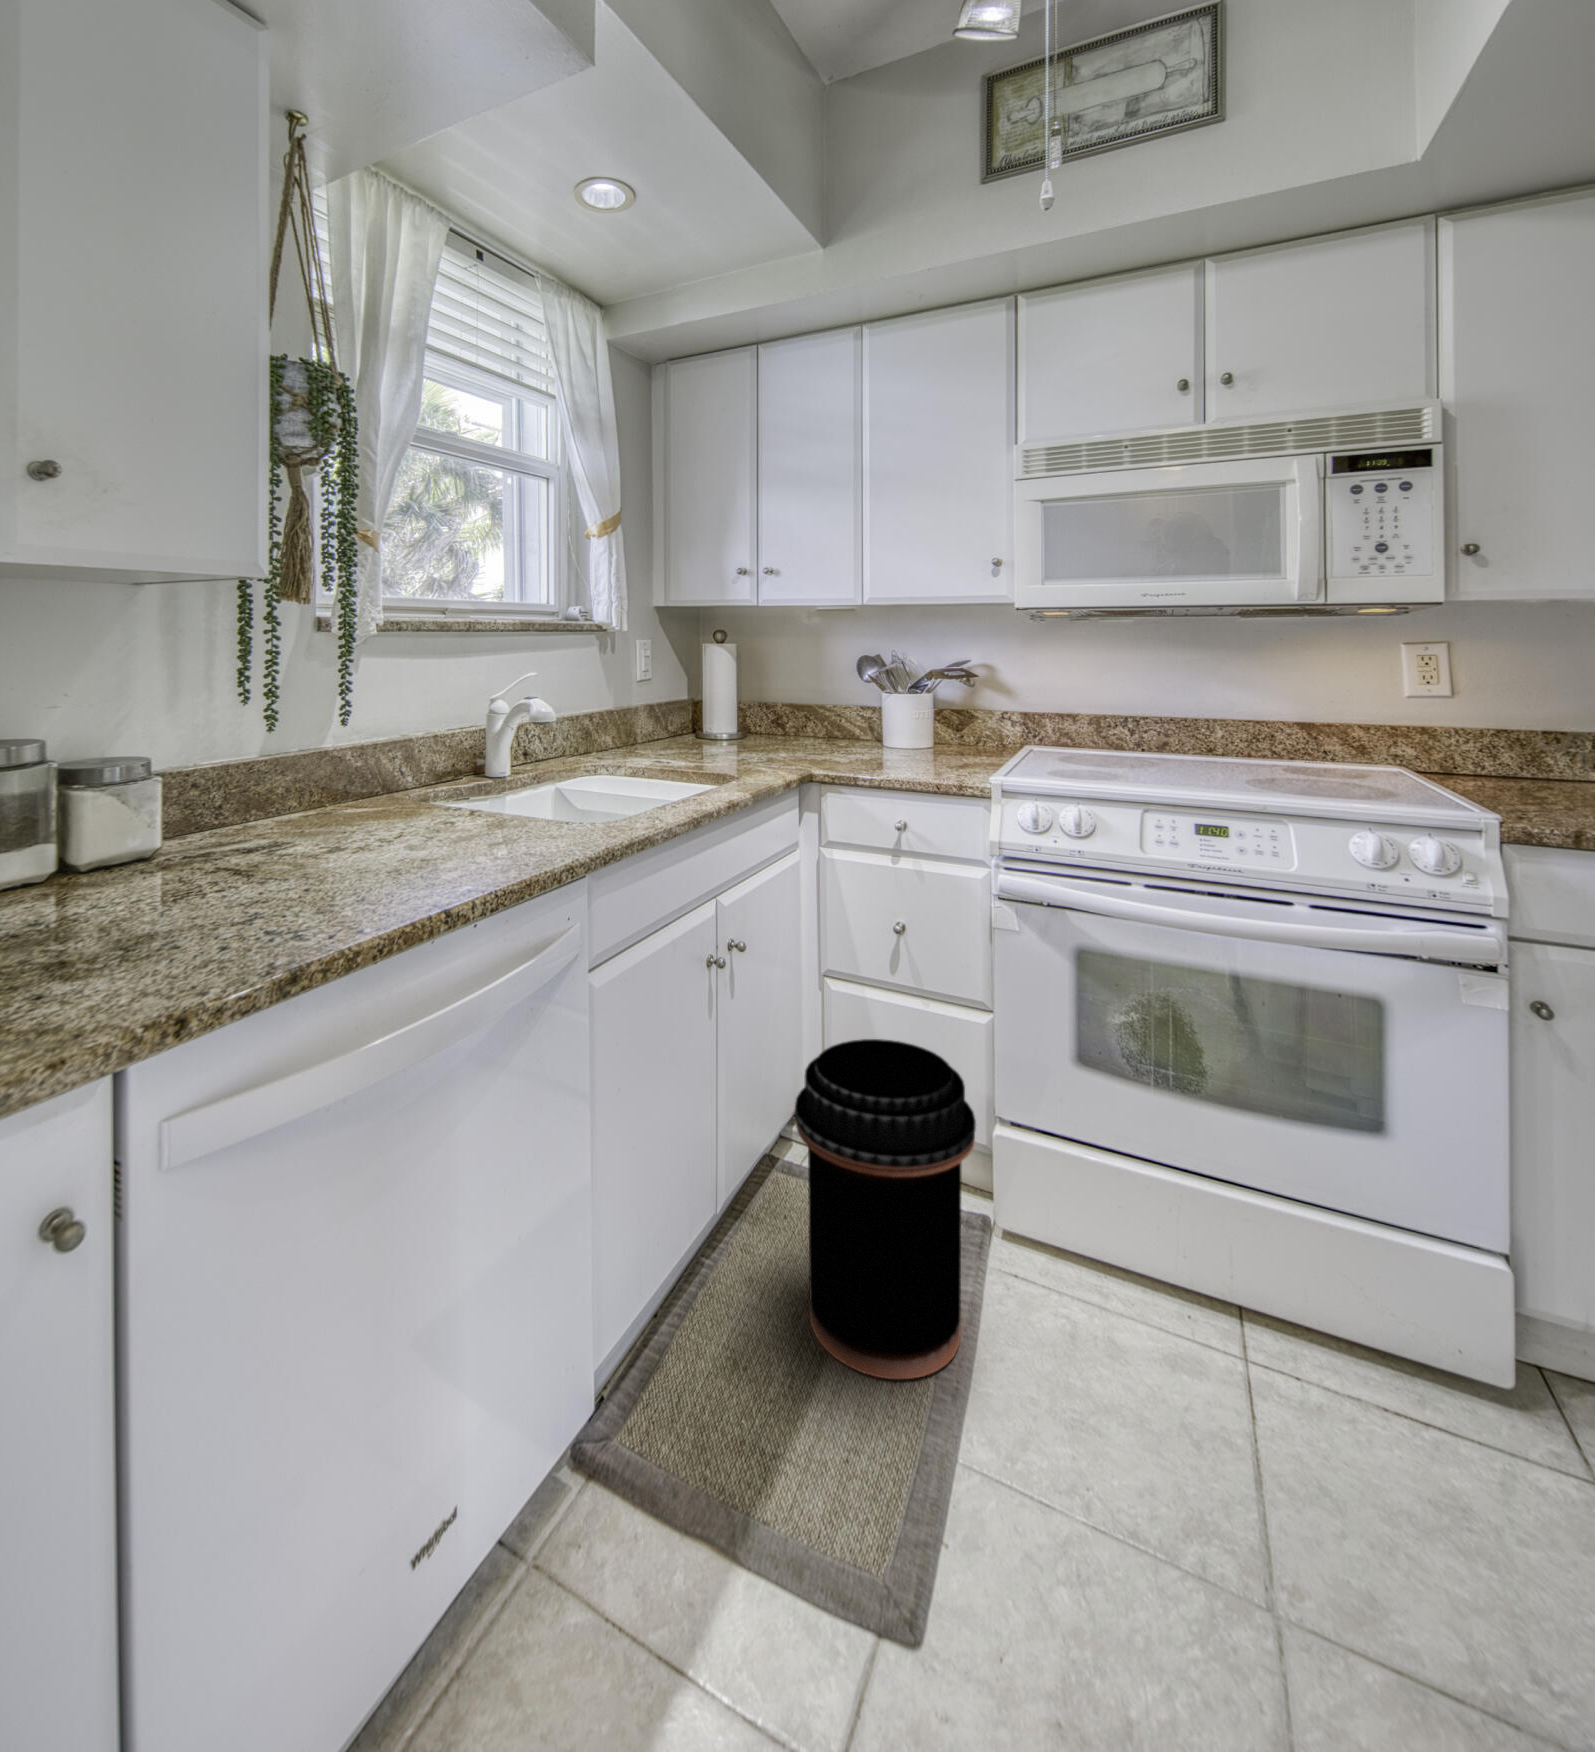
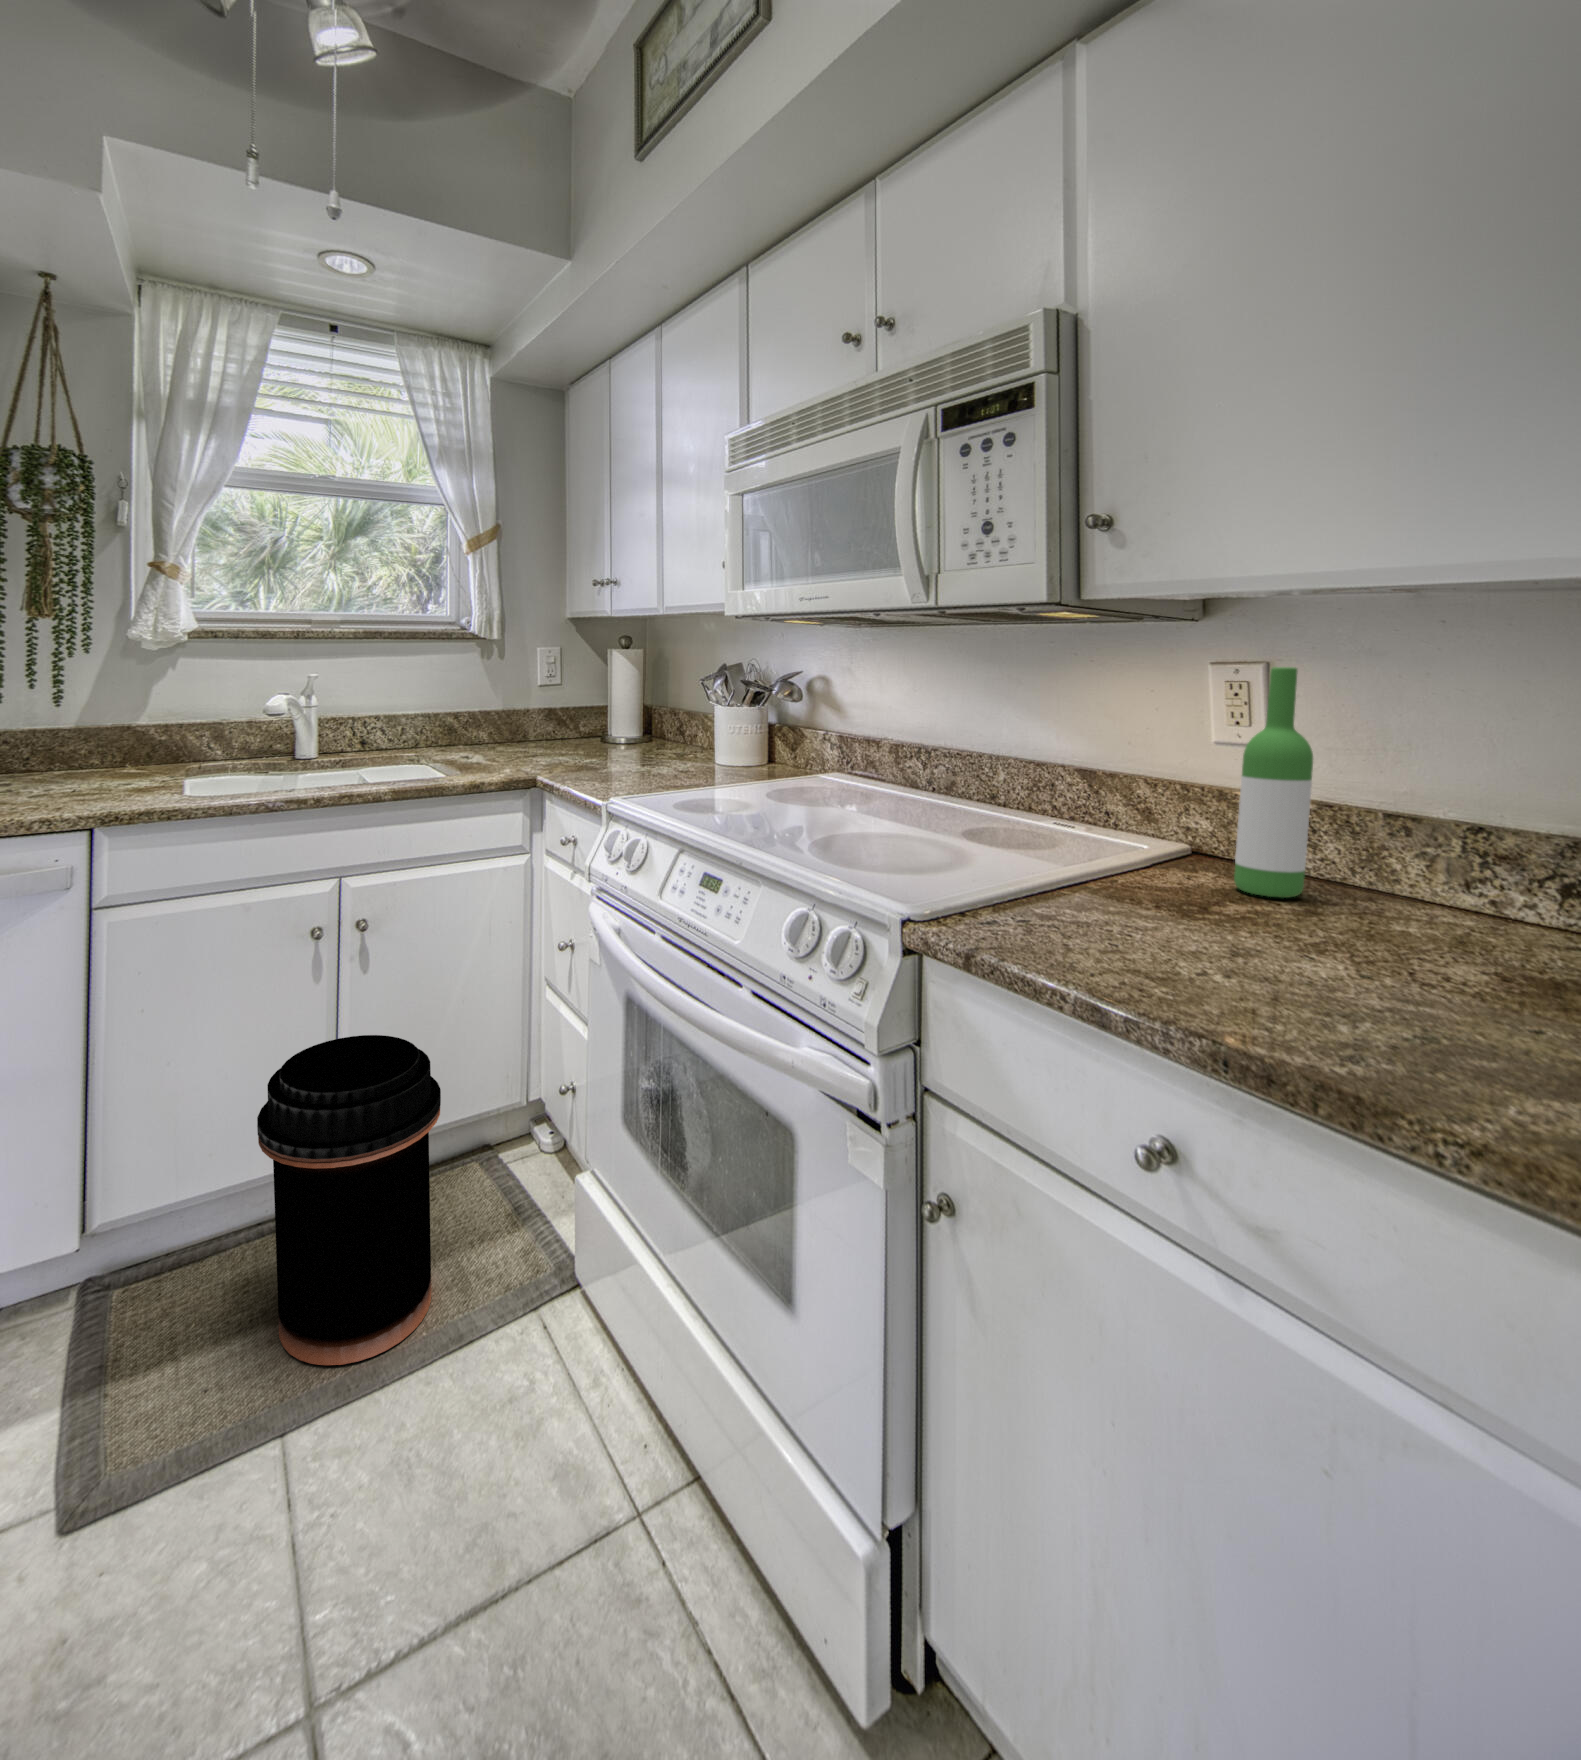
wine bottle: none [1492,645,1546,787] -> present [1234,667,1313,898]

